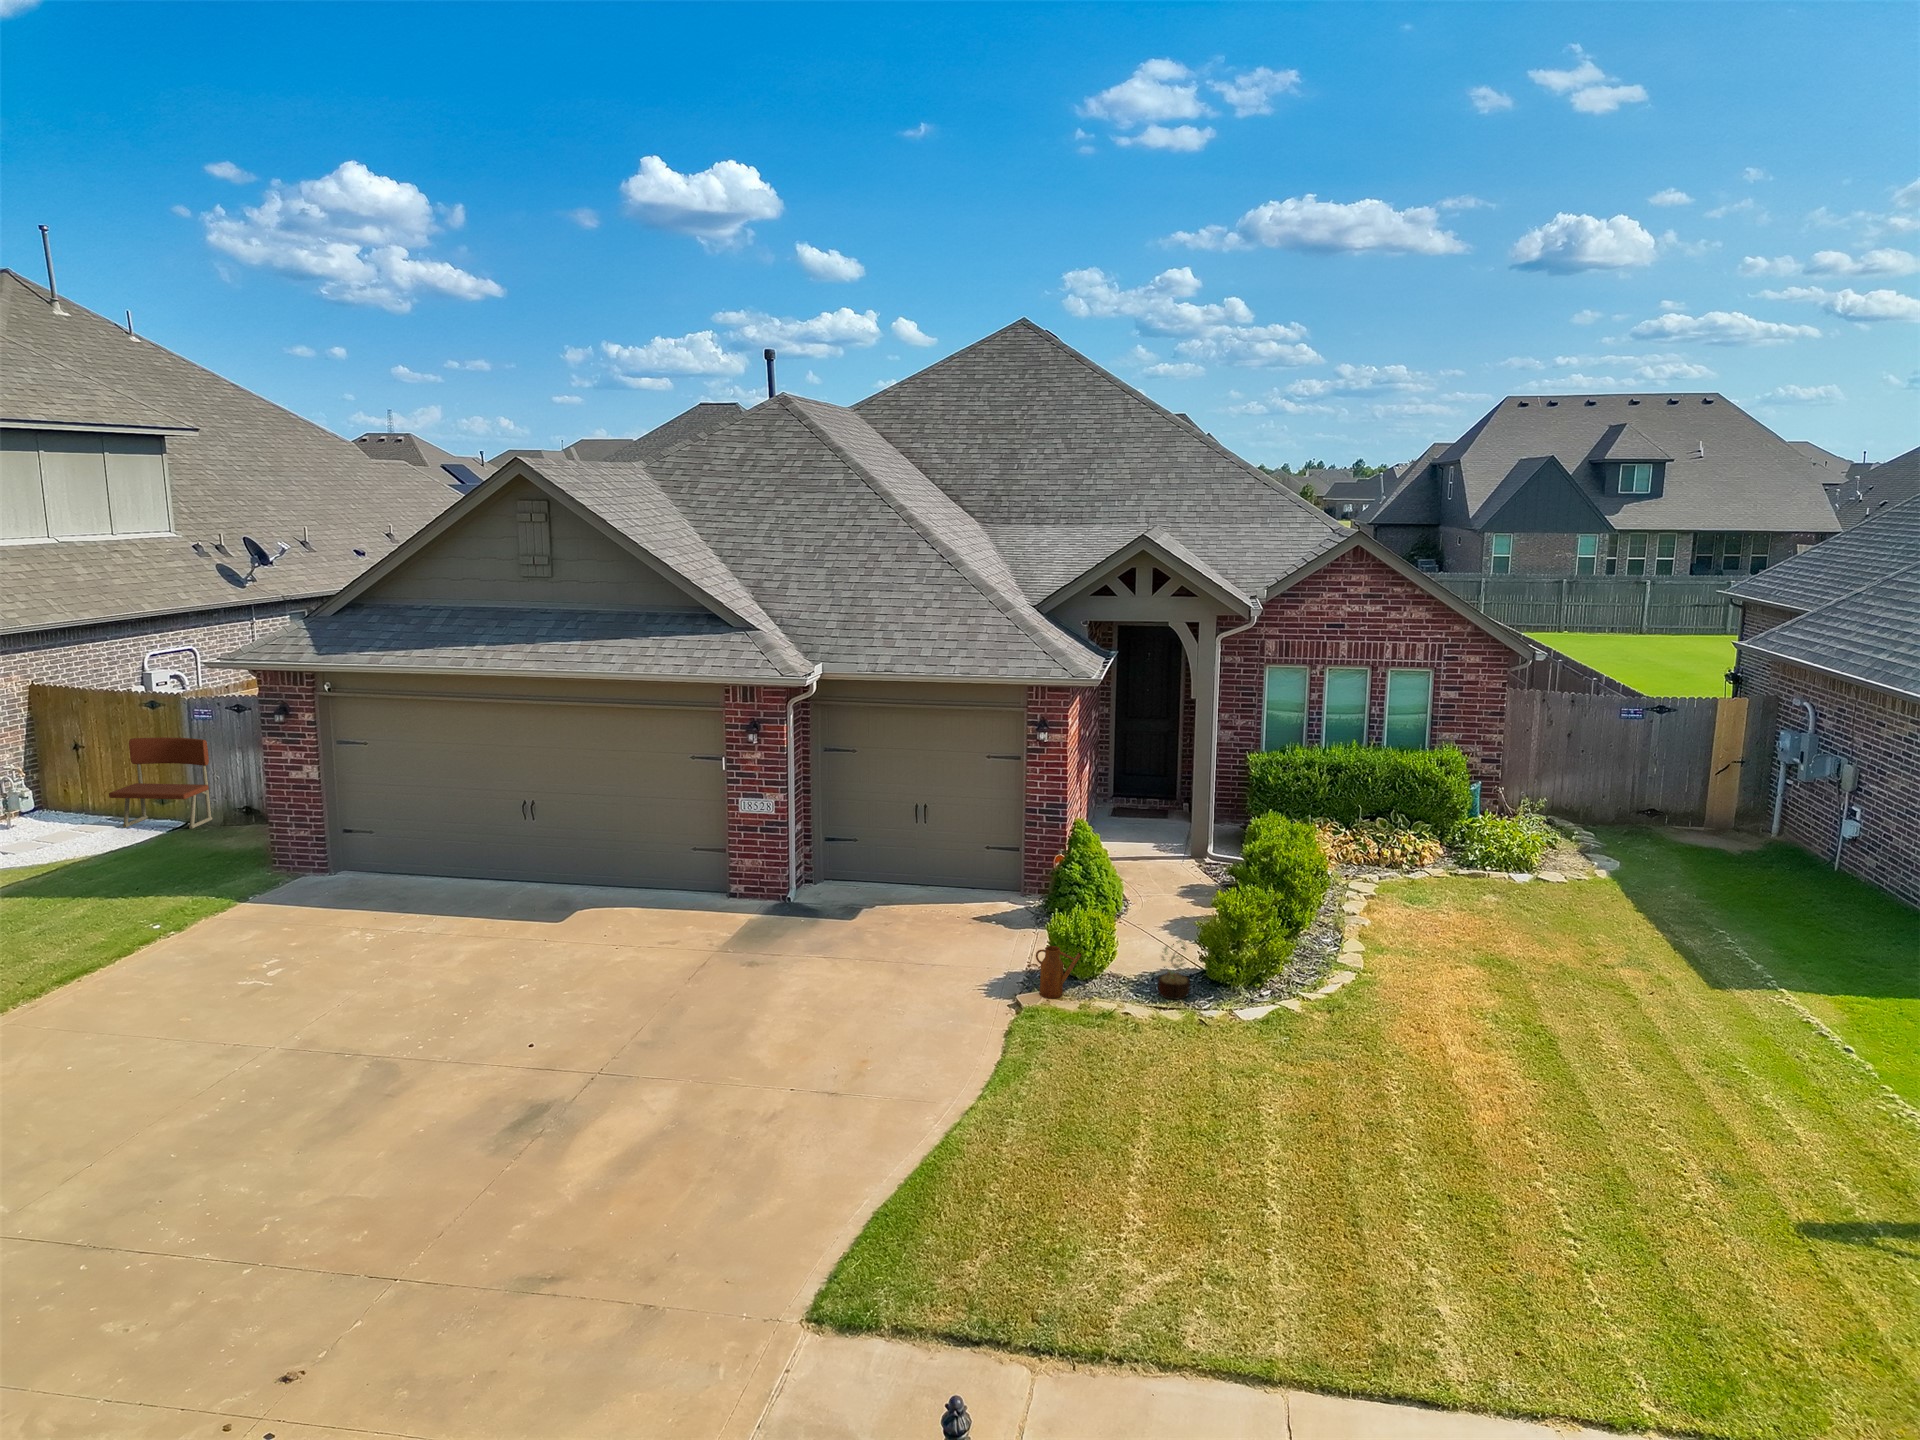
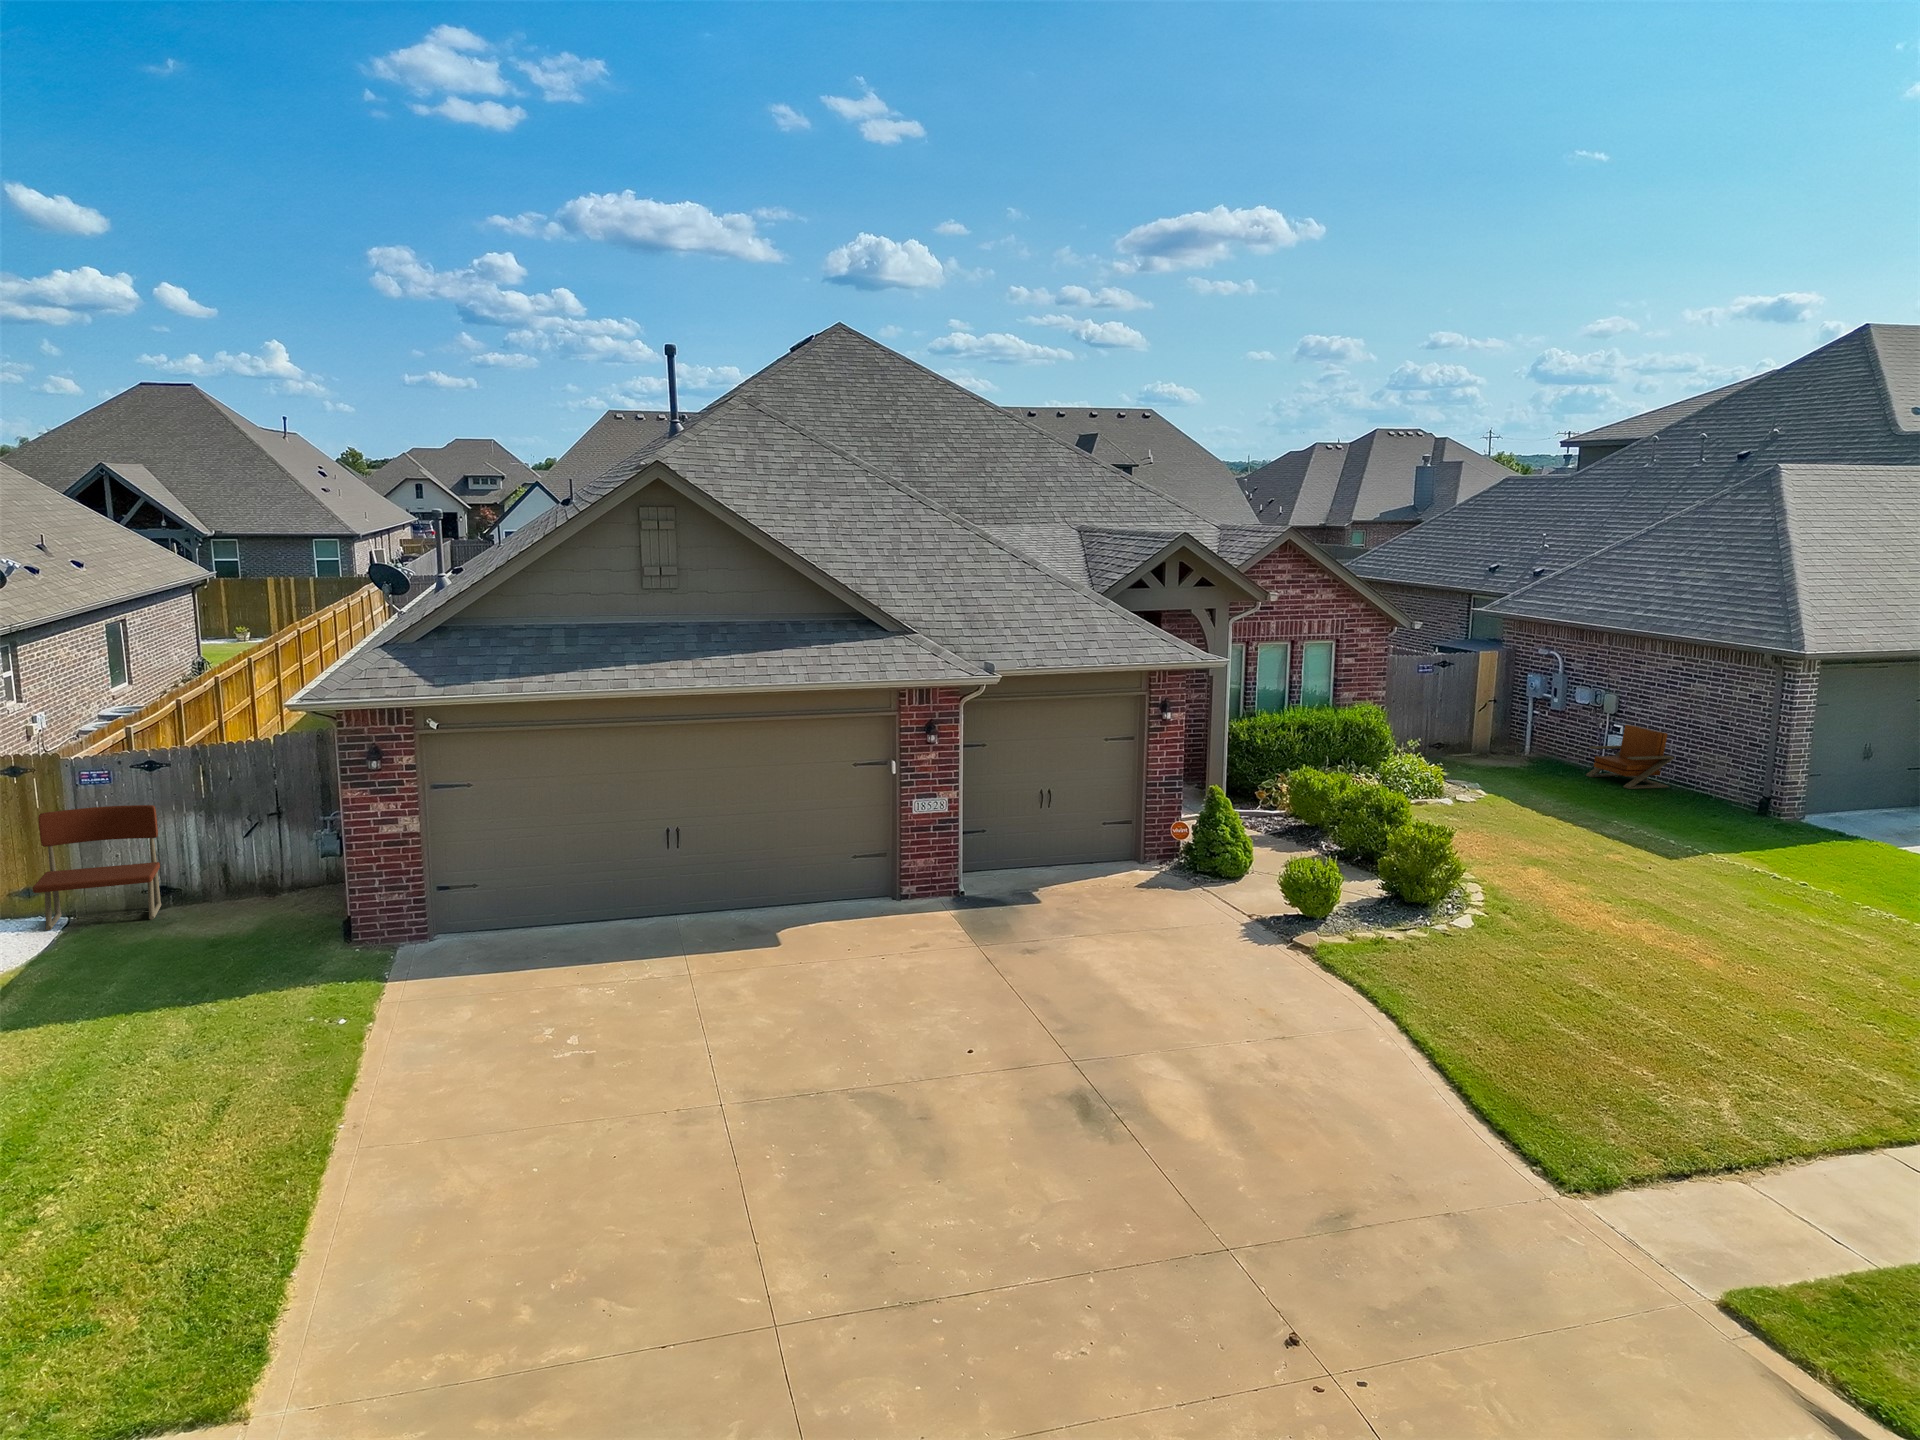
lounge chair: none [1777,805,1893,895] -> present [1586,725,1674,789]
decorative plant: present [1158,940,1190,1000] -> none [1378,873,1407,925]
watering can: present [1036,946,1082,999] -> none [1297,893,1341,940]

